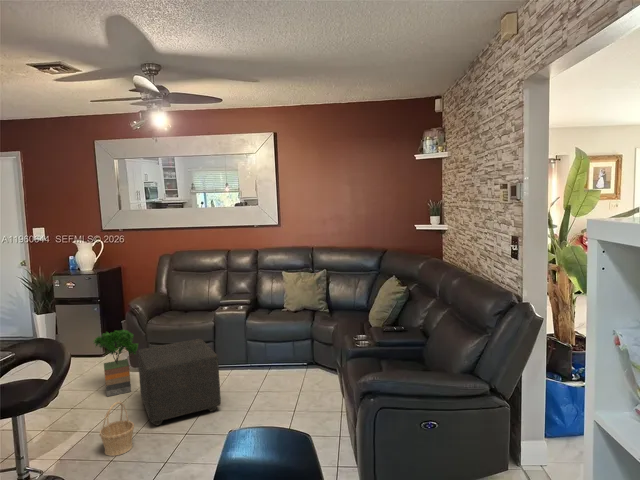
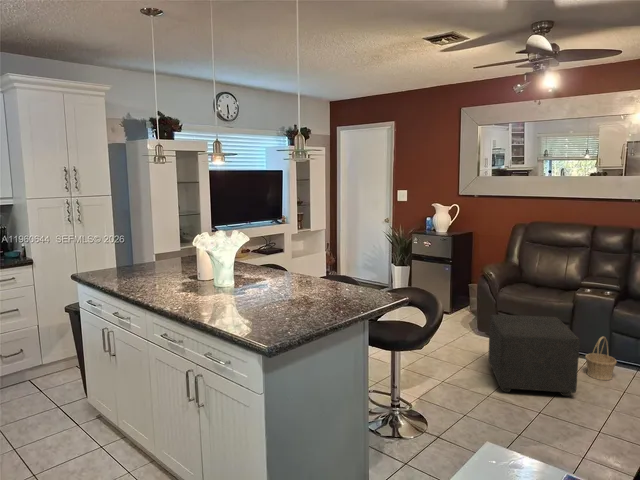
potted tree: present [94,330,138,397] -> none [447,291,489,353]
basket: present [100,402,134,456] -> present [585,337,617,380]

